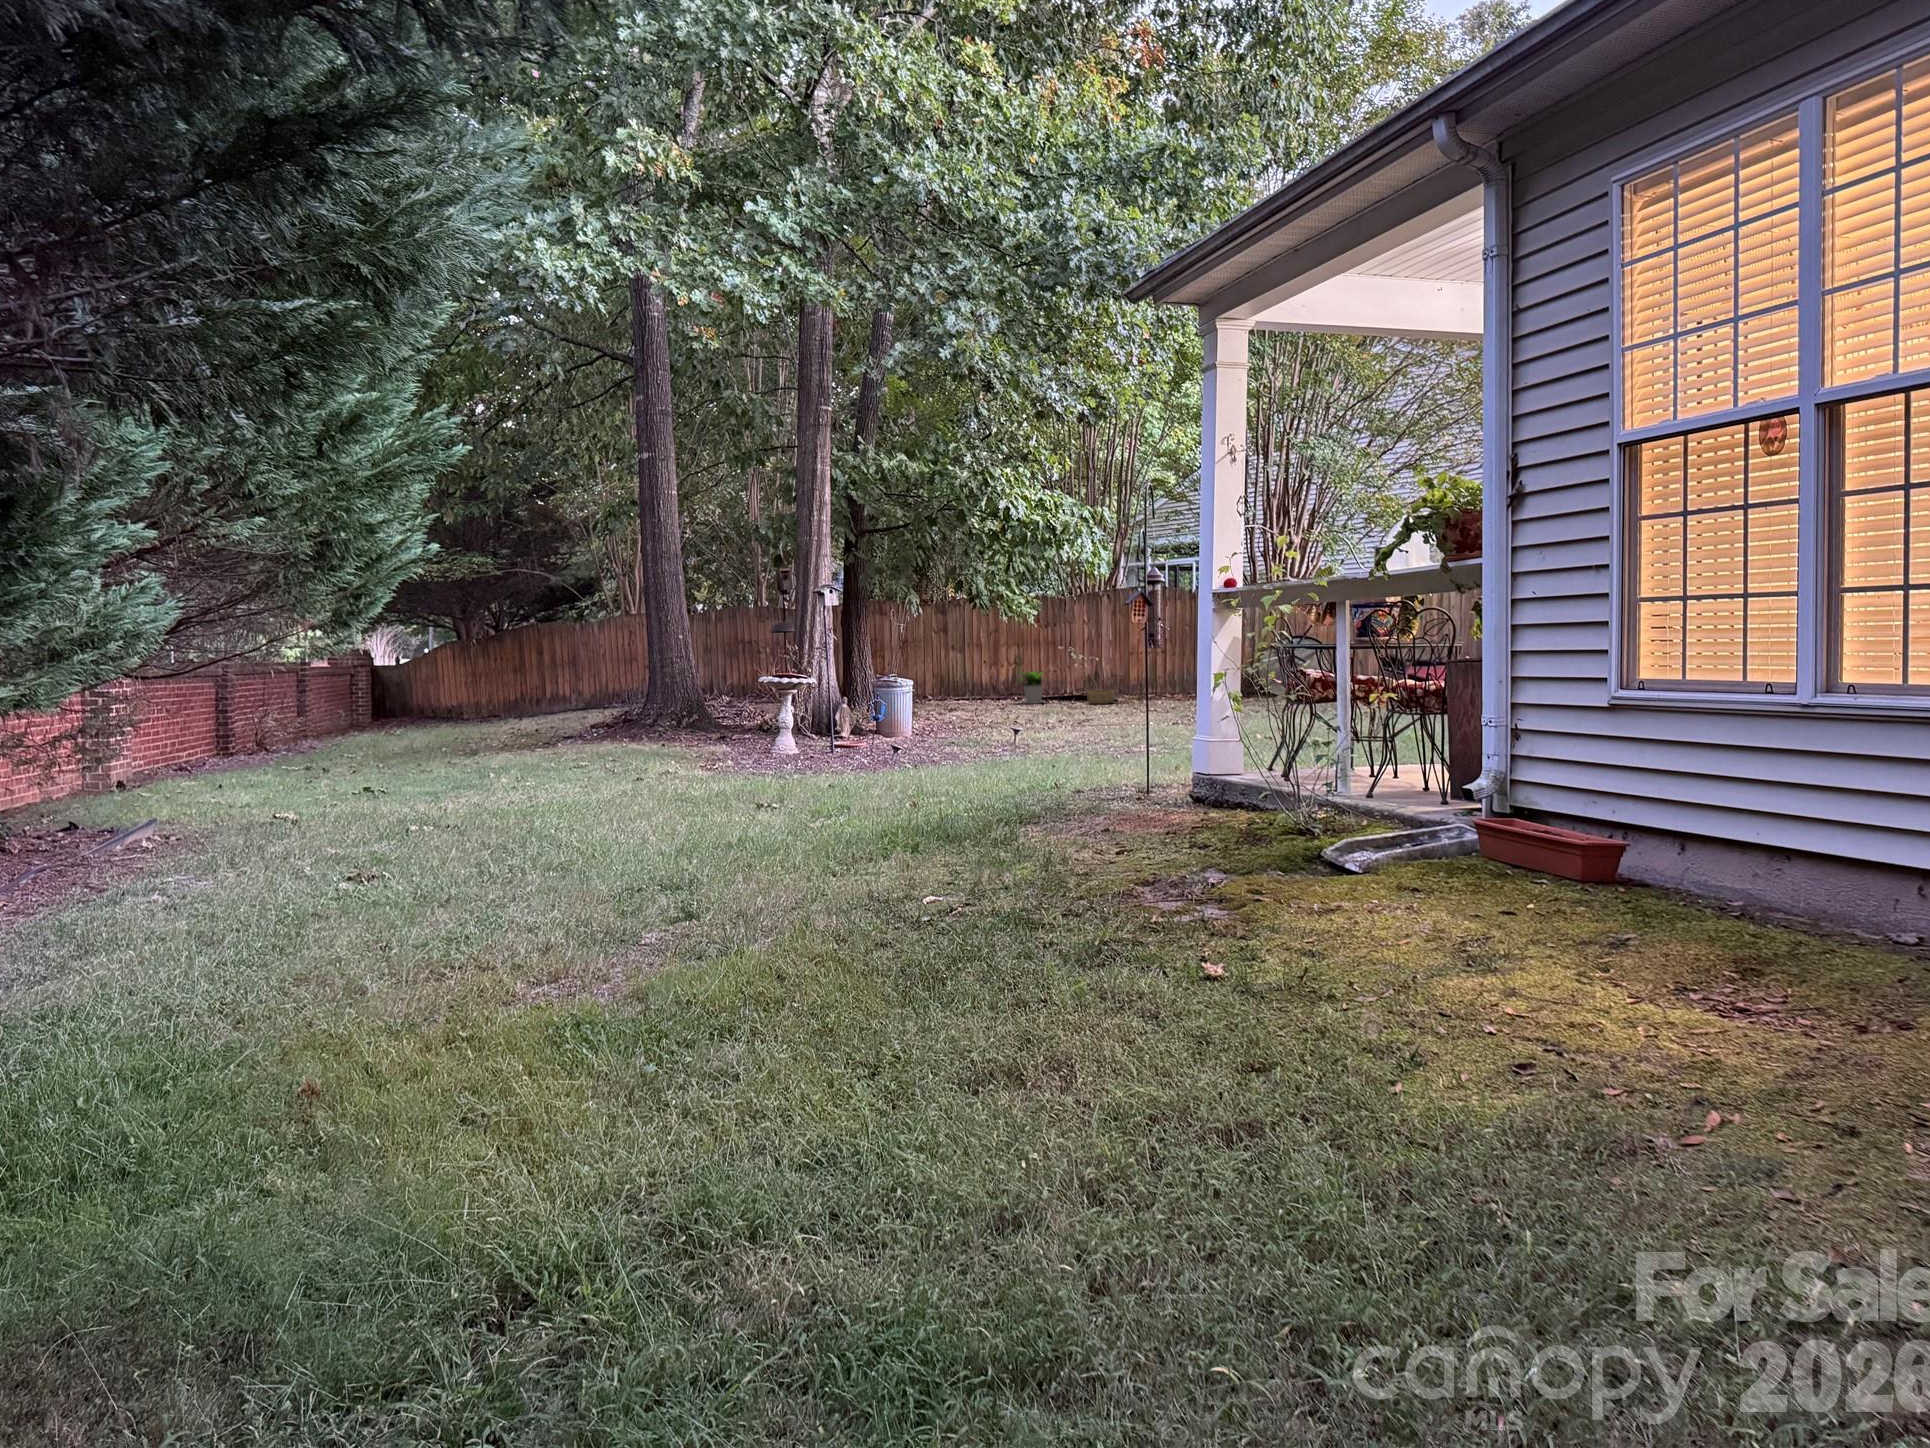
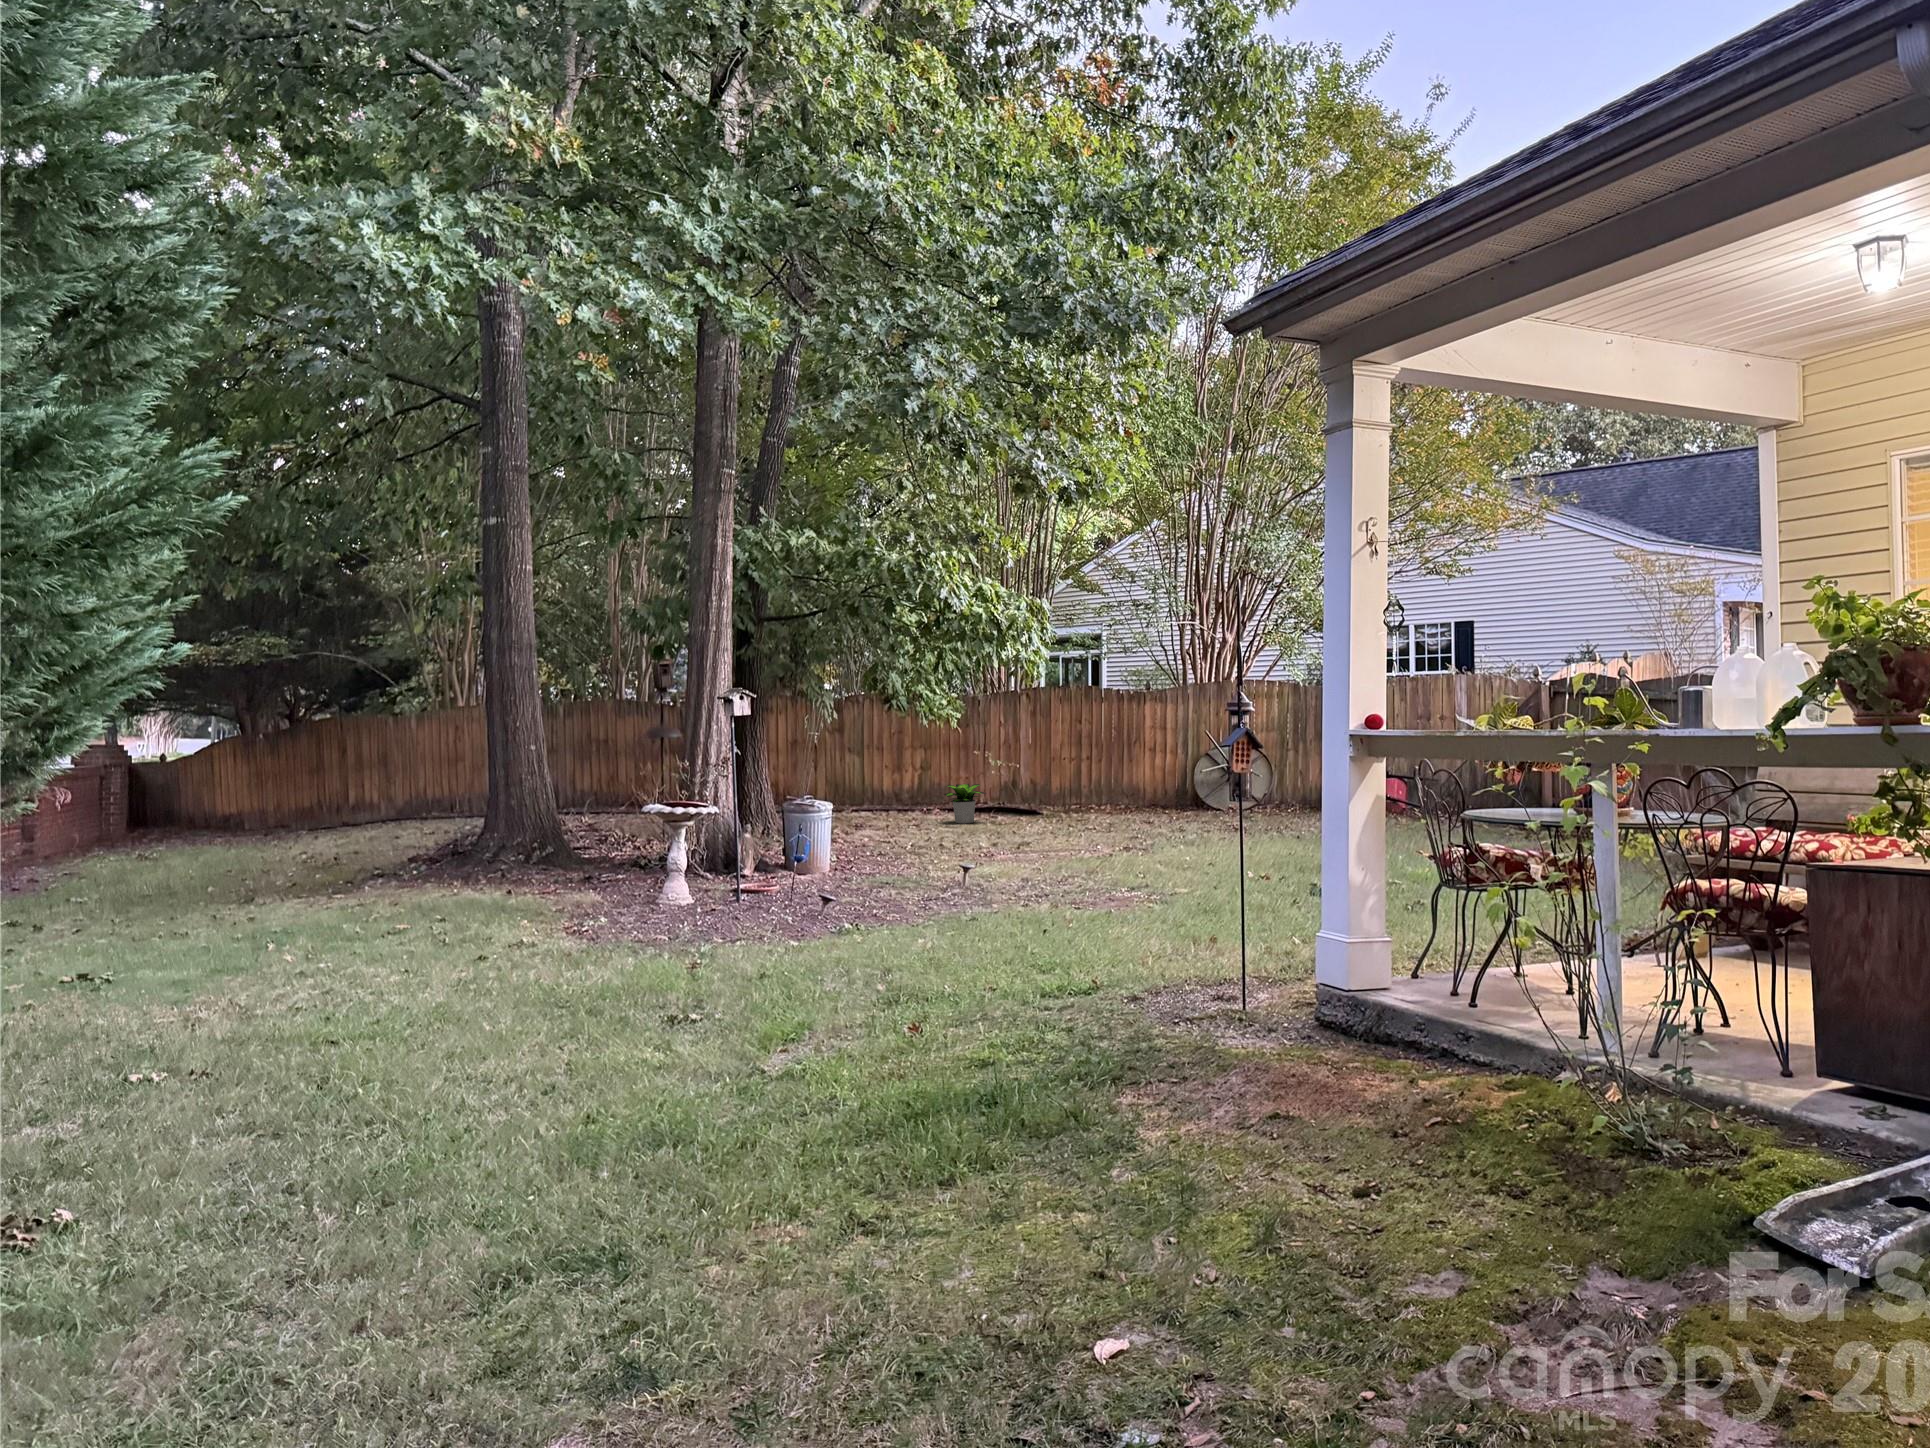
basket: present [1087,672,1116,704] -> none [1027,786,1063,825]

